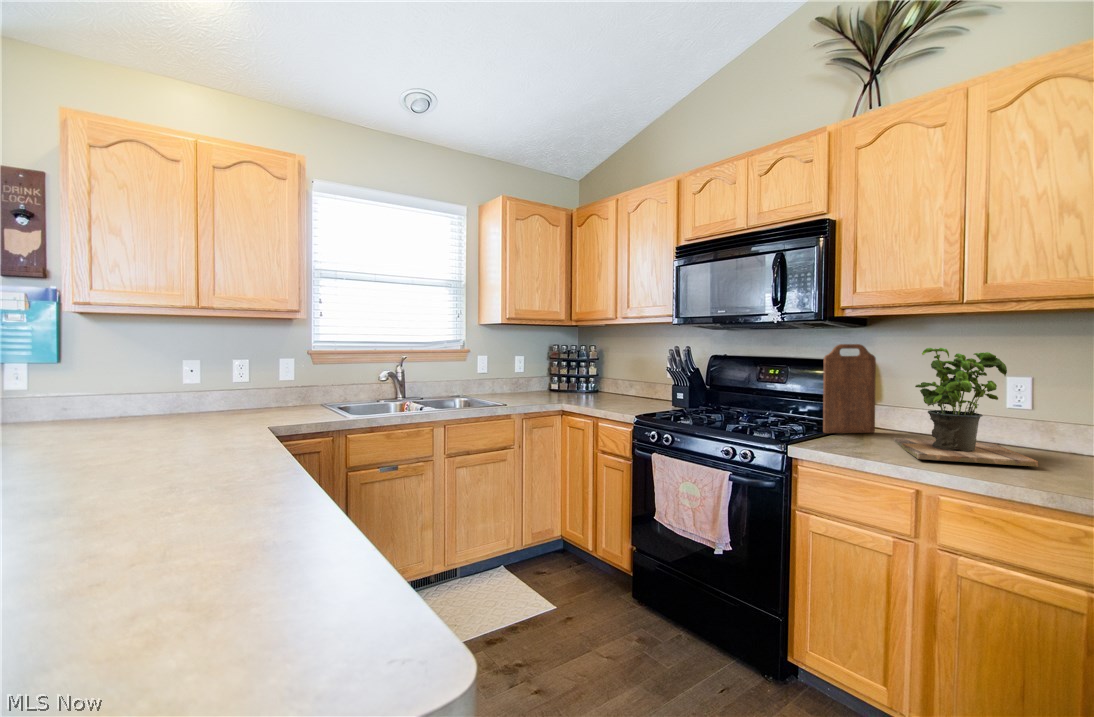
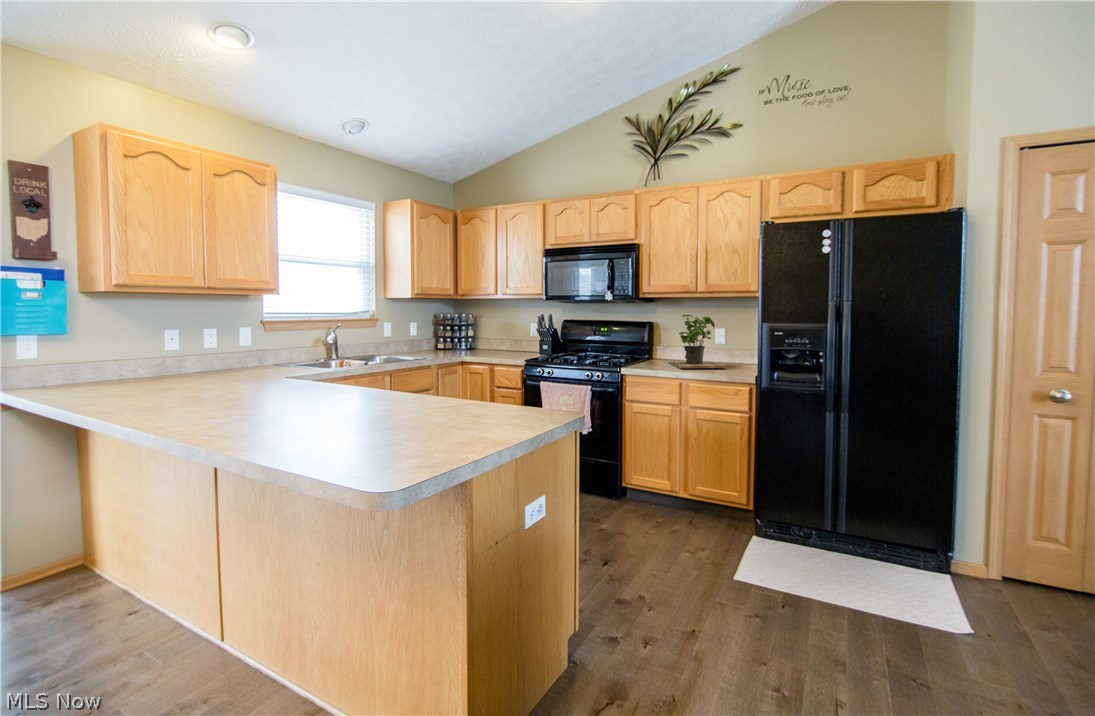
cutting board: present [823,344,876,433] -> none [635,313,659,362]

